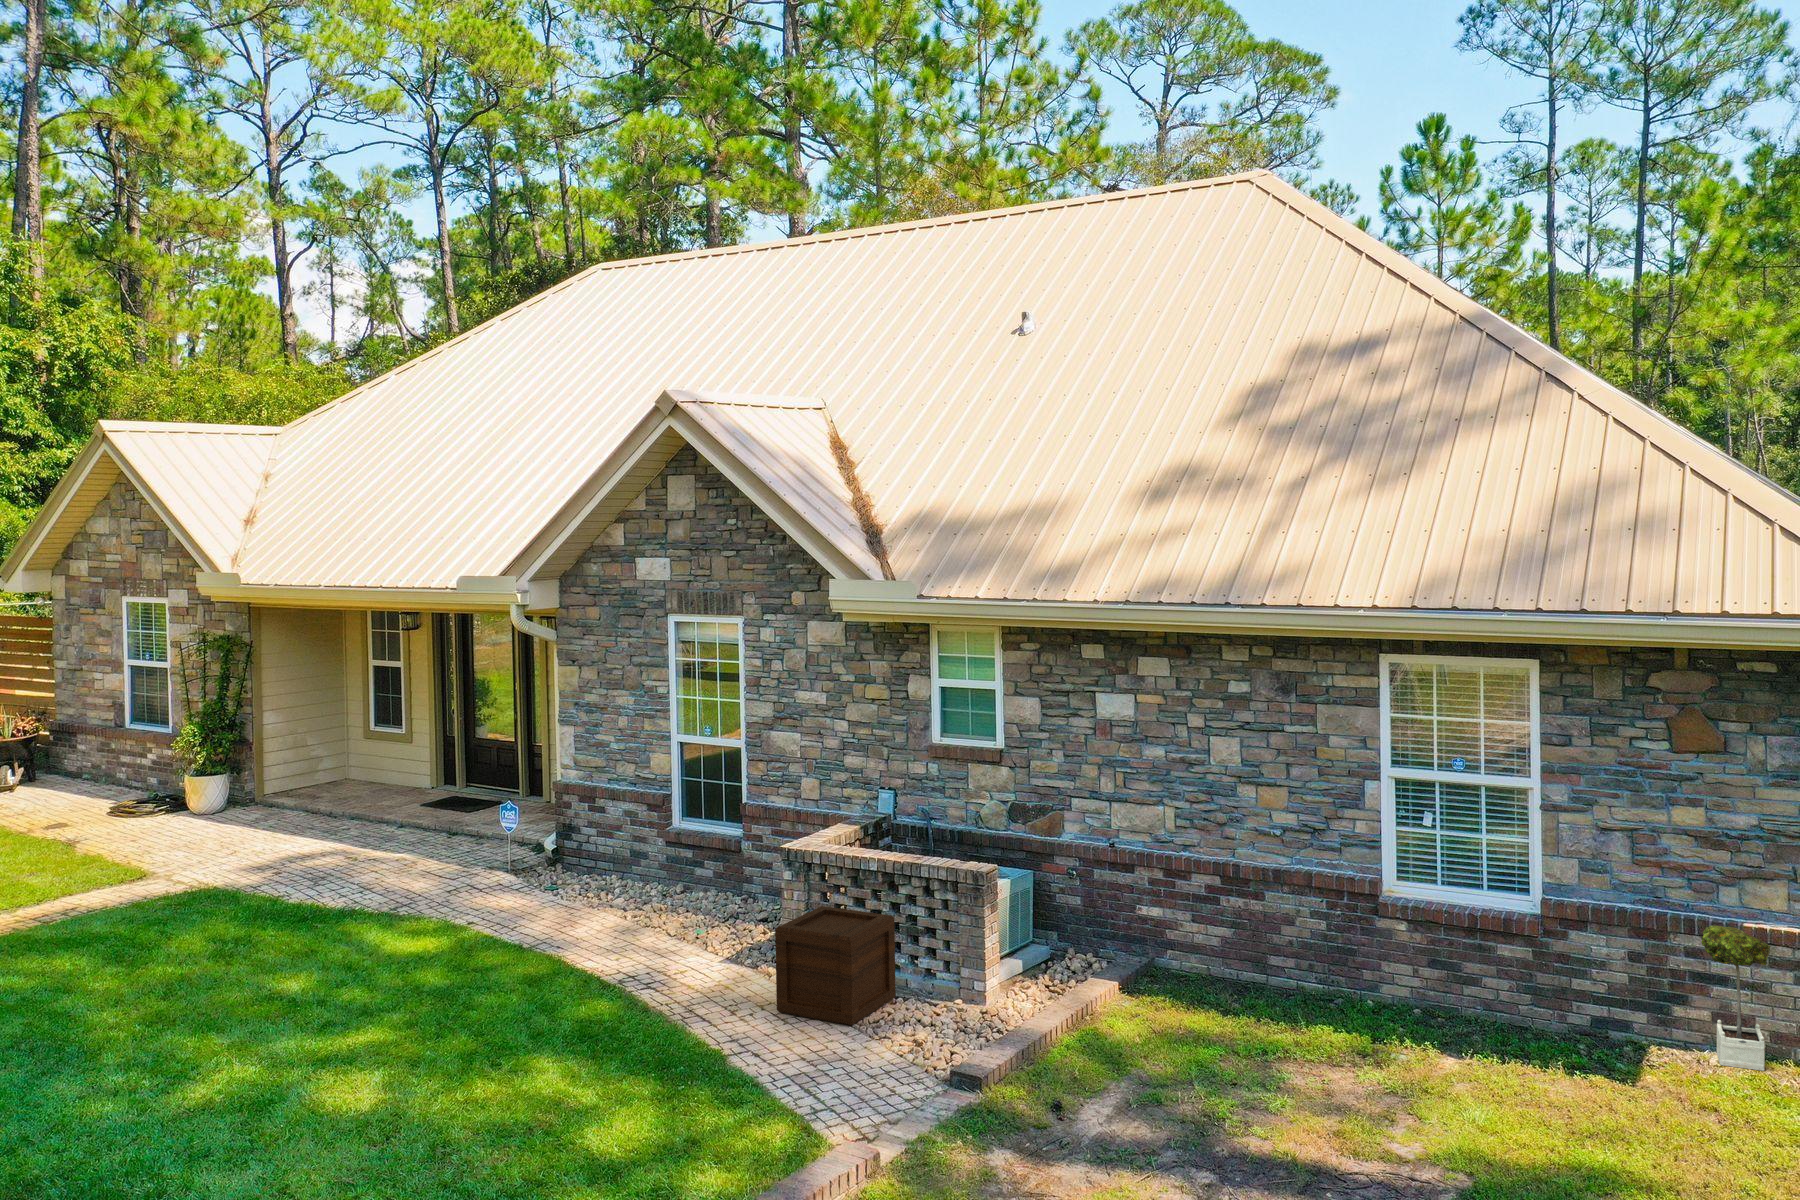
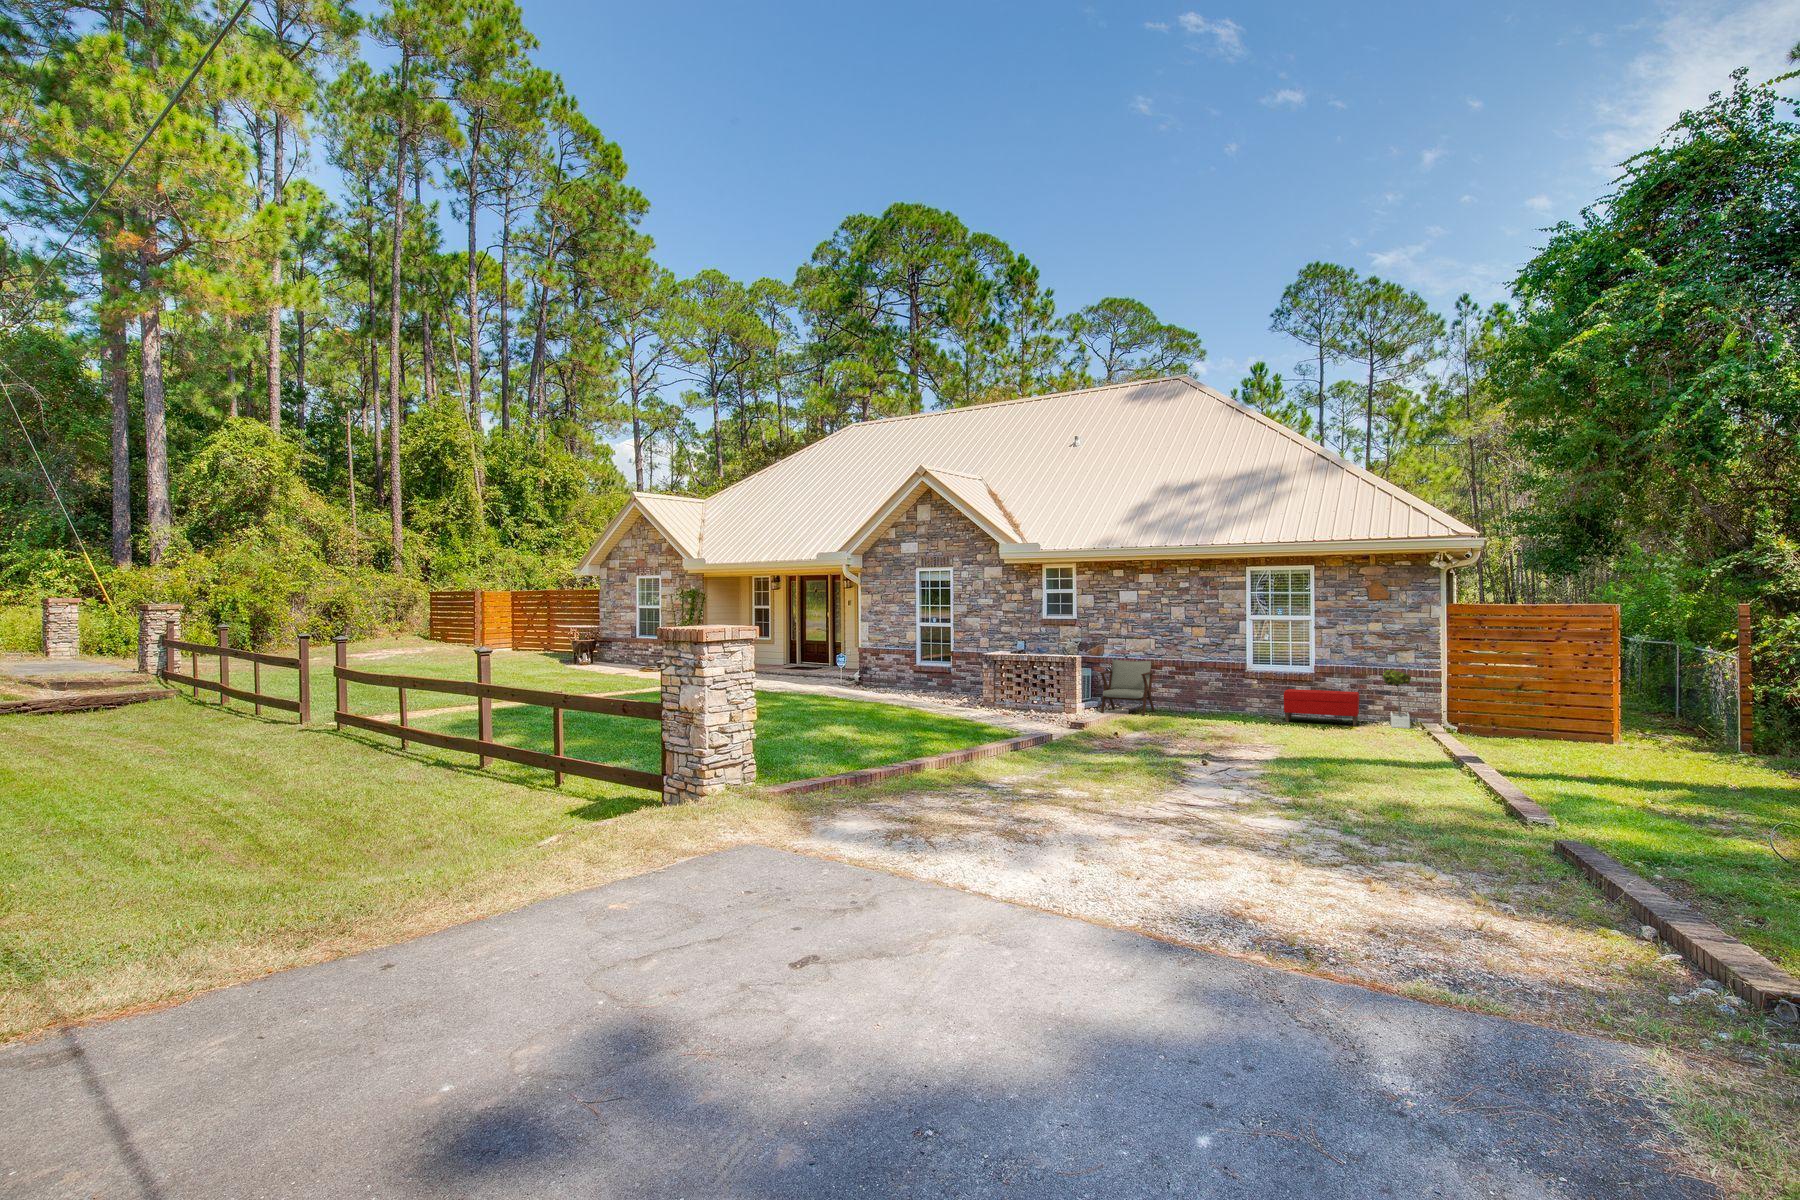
lounge chair: none [1045,856,1175,1004] -> present [1100,660,1155,716]
wooden crate: present [775,906,896,1025] -> none [988,676,1036,718]
bench: none [1466,946,1643,1061] -> present [1284,689,1359,726]

